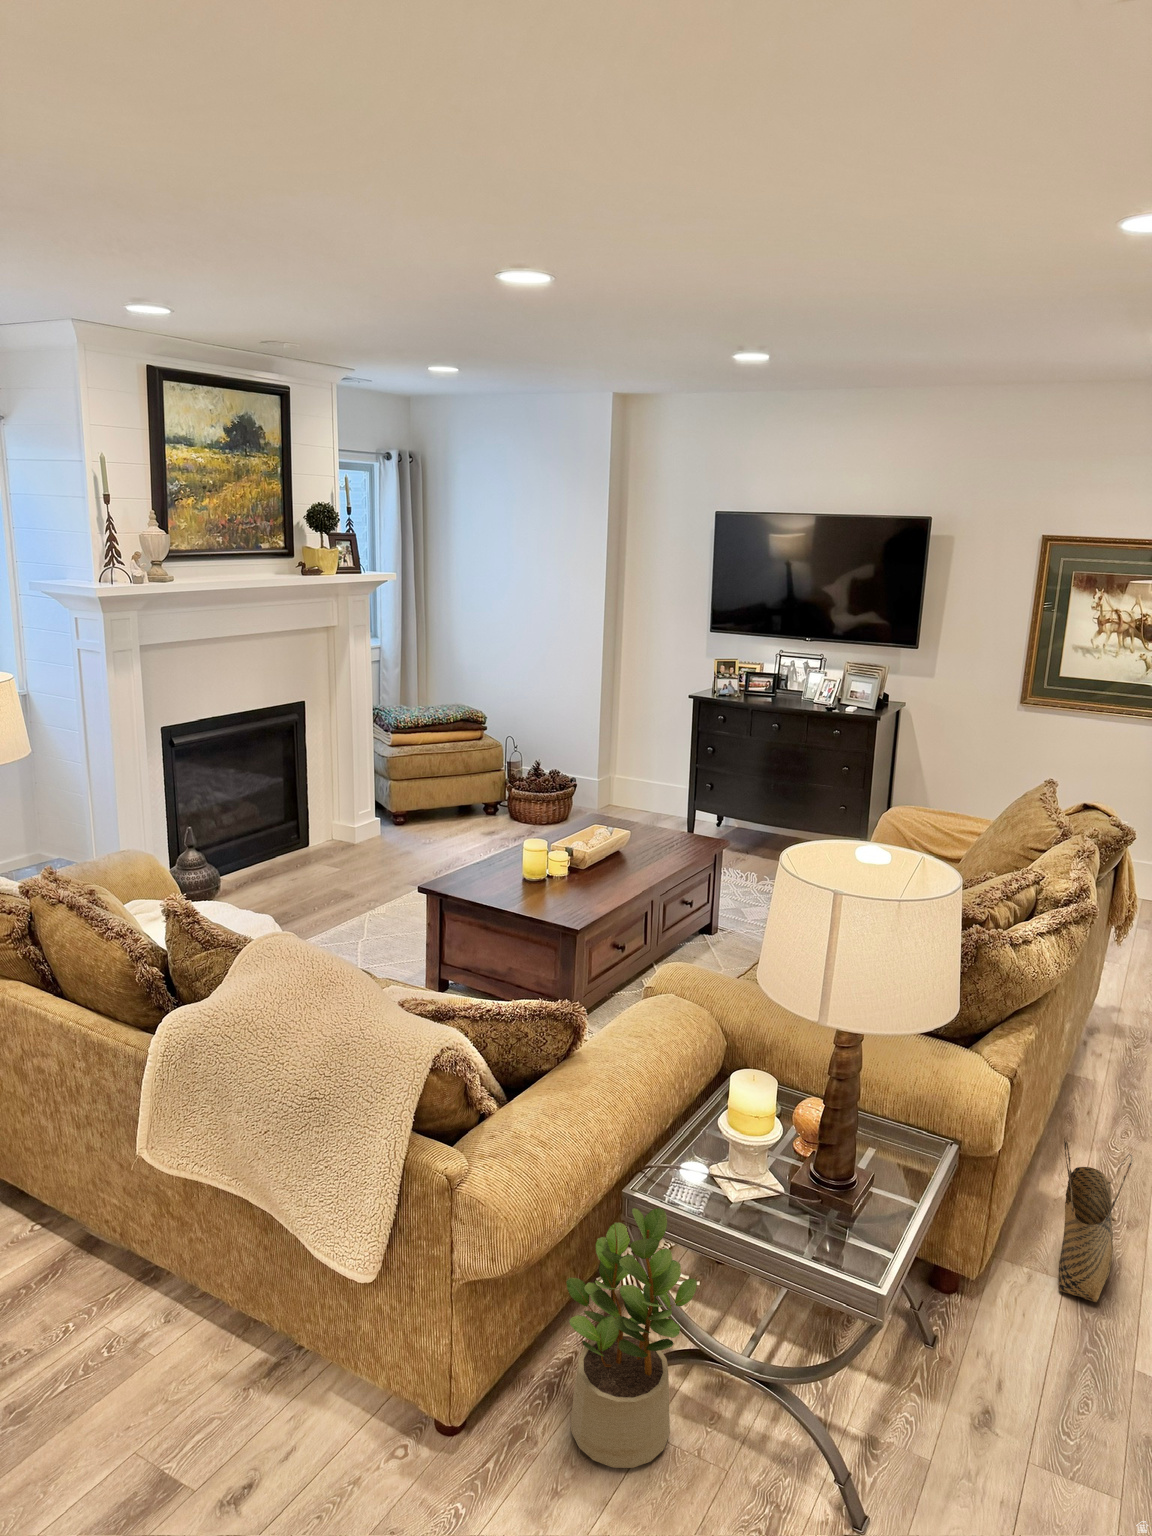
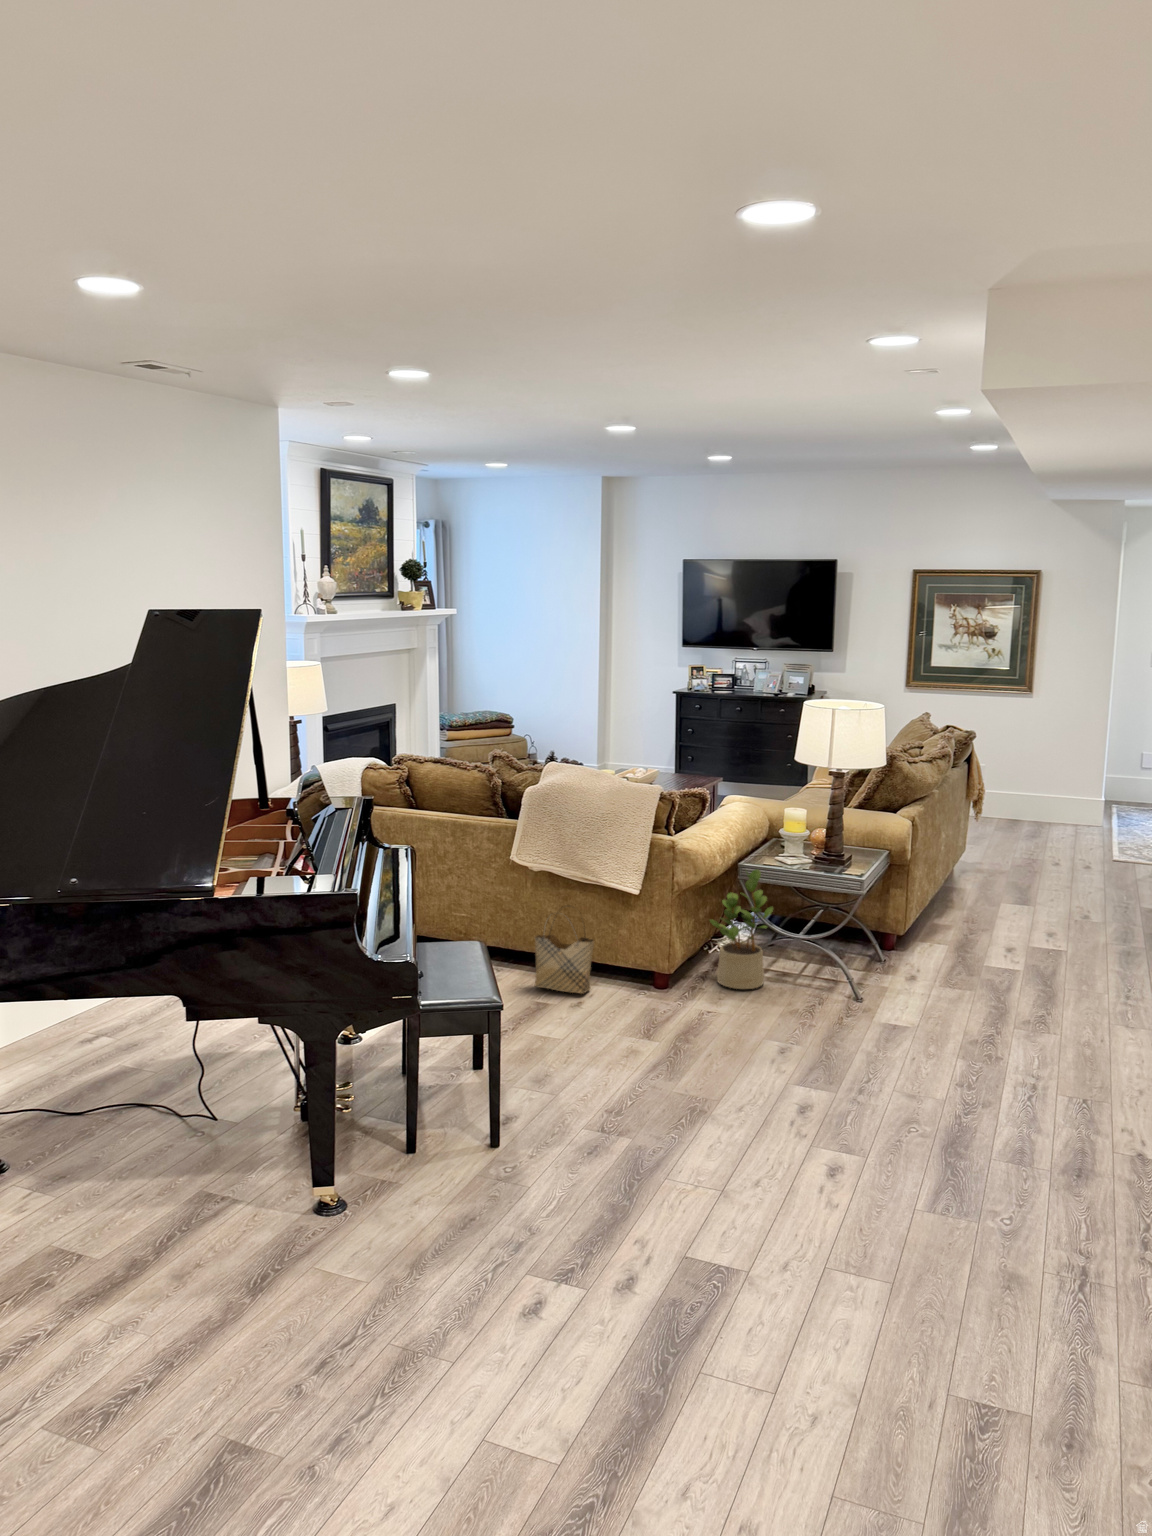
woven basket: present [1058,1138,1133,1302] -> present [534,905,594,994]

